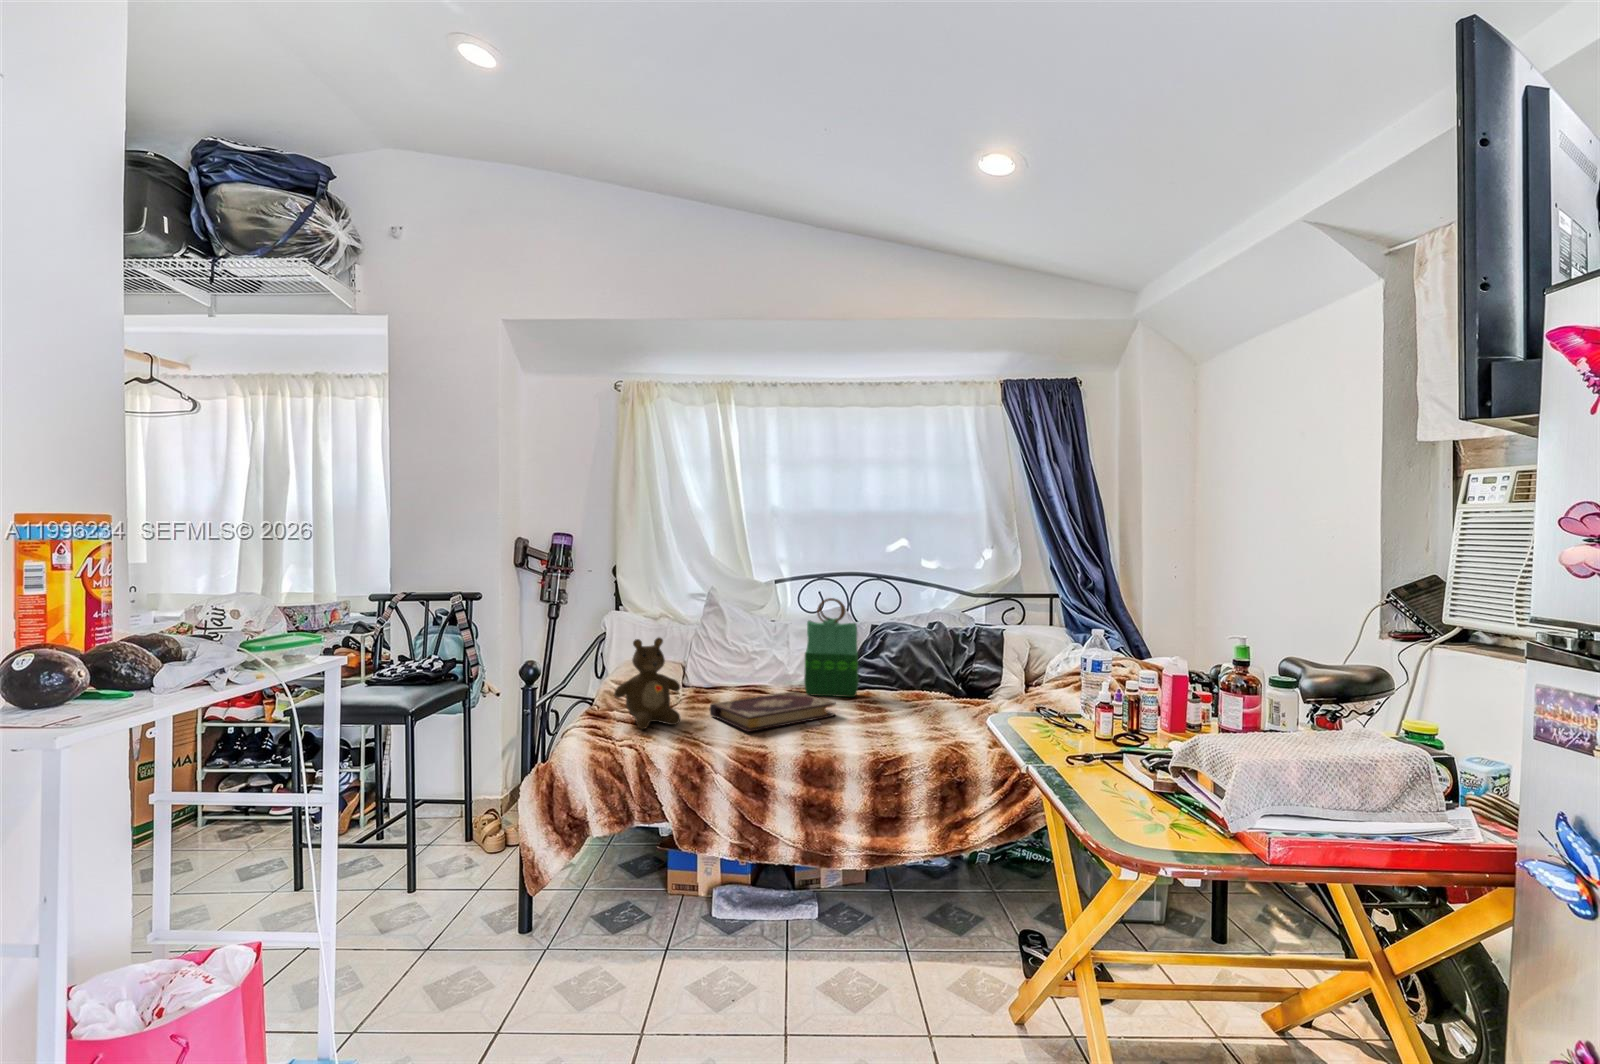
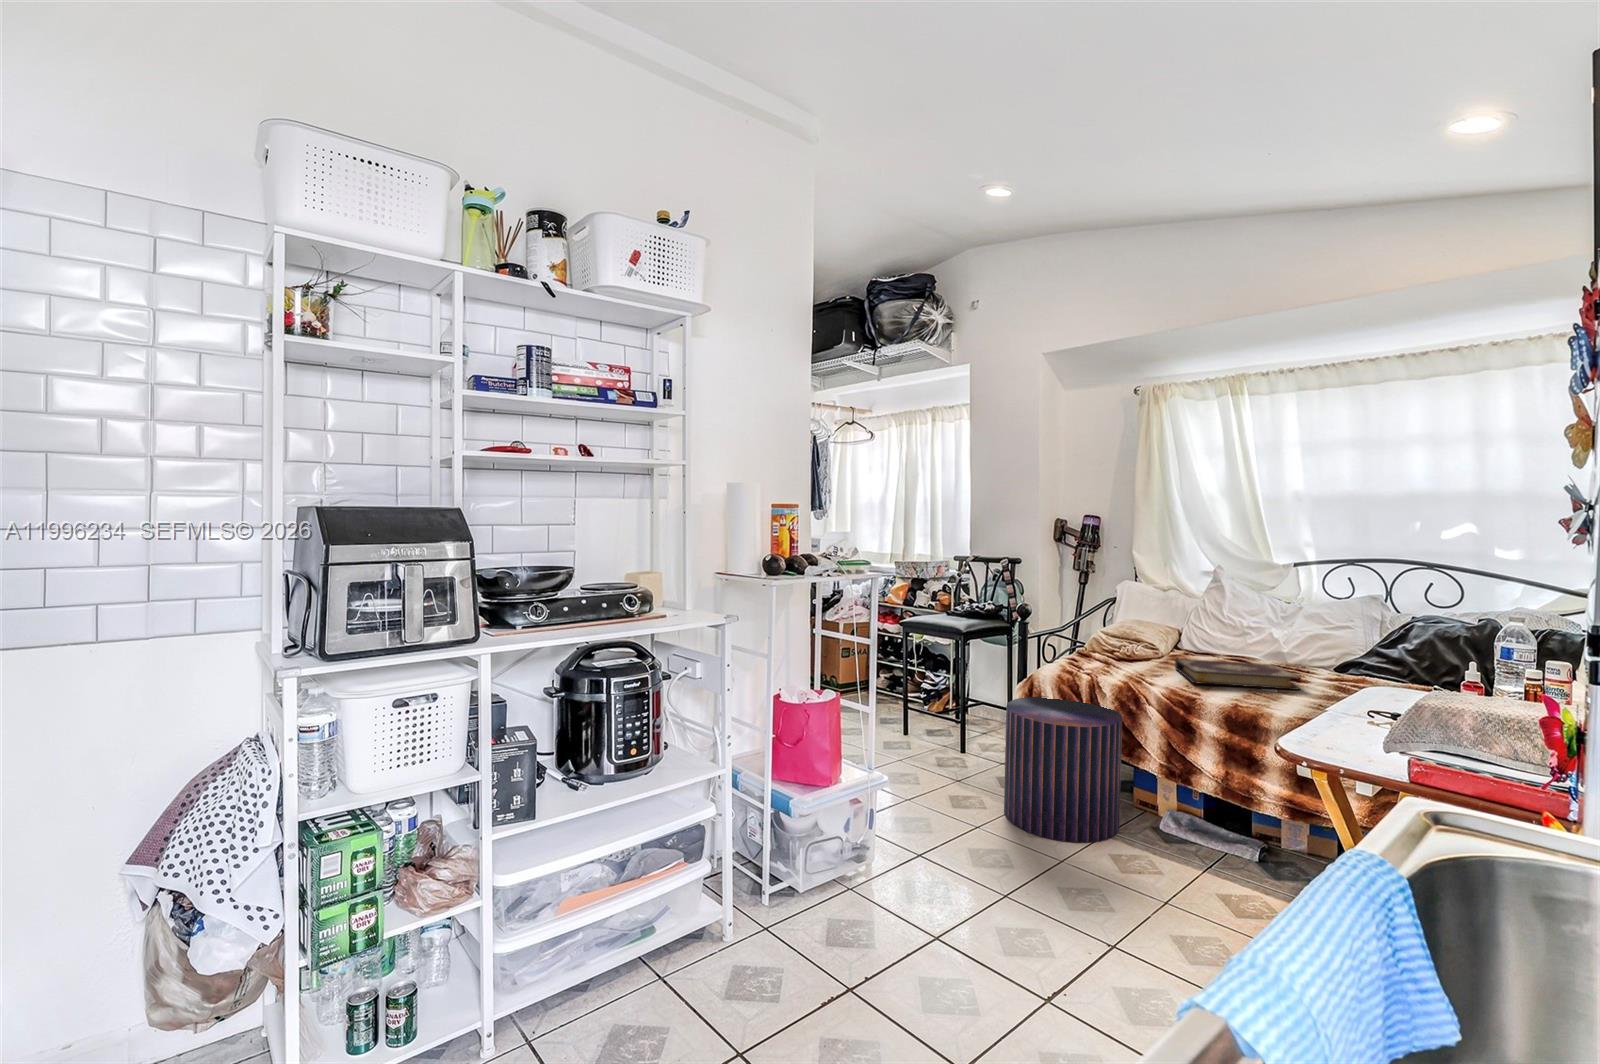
tote bag: present [804,598,859,697] -> none [1290,581,1356,681]
teddy bear: present [614,638,680,729] -> none [1092,597,1151,668]
pouf: none [533,784,690,1008] -> present [1004,697,1122,843]

